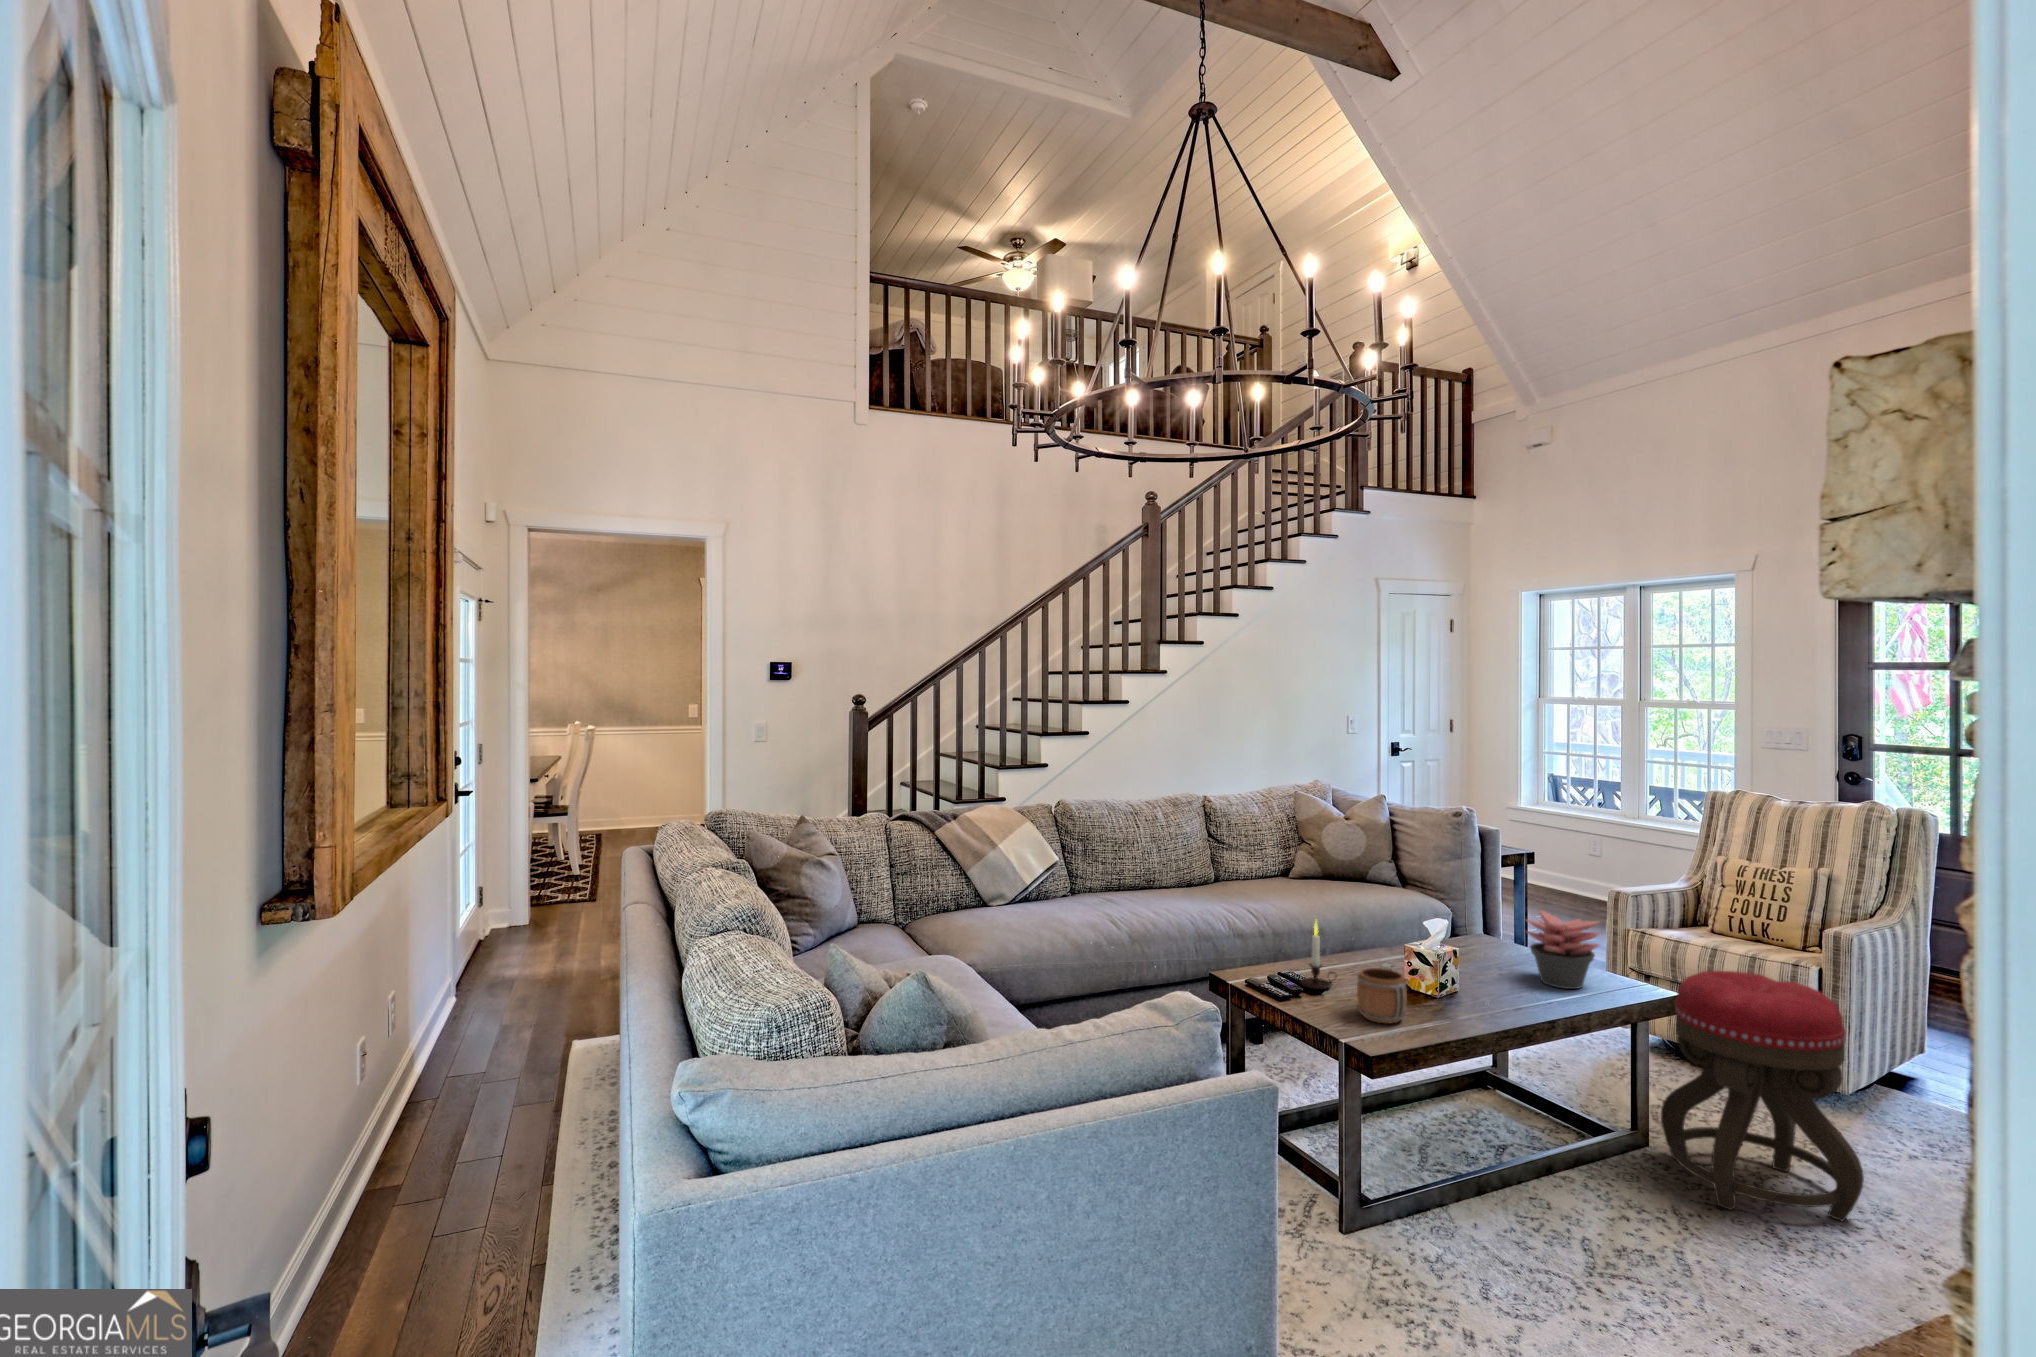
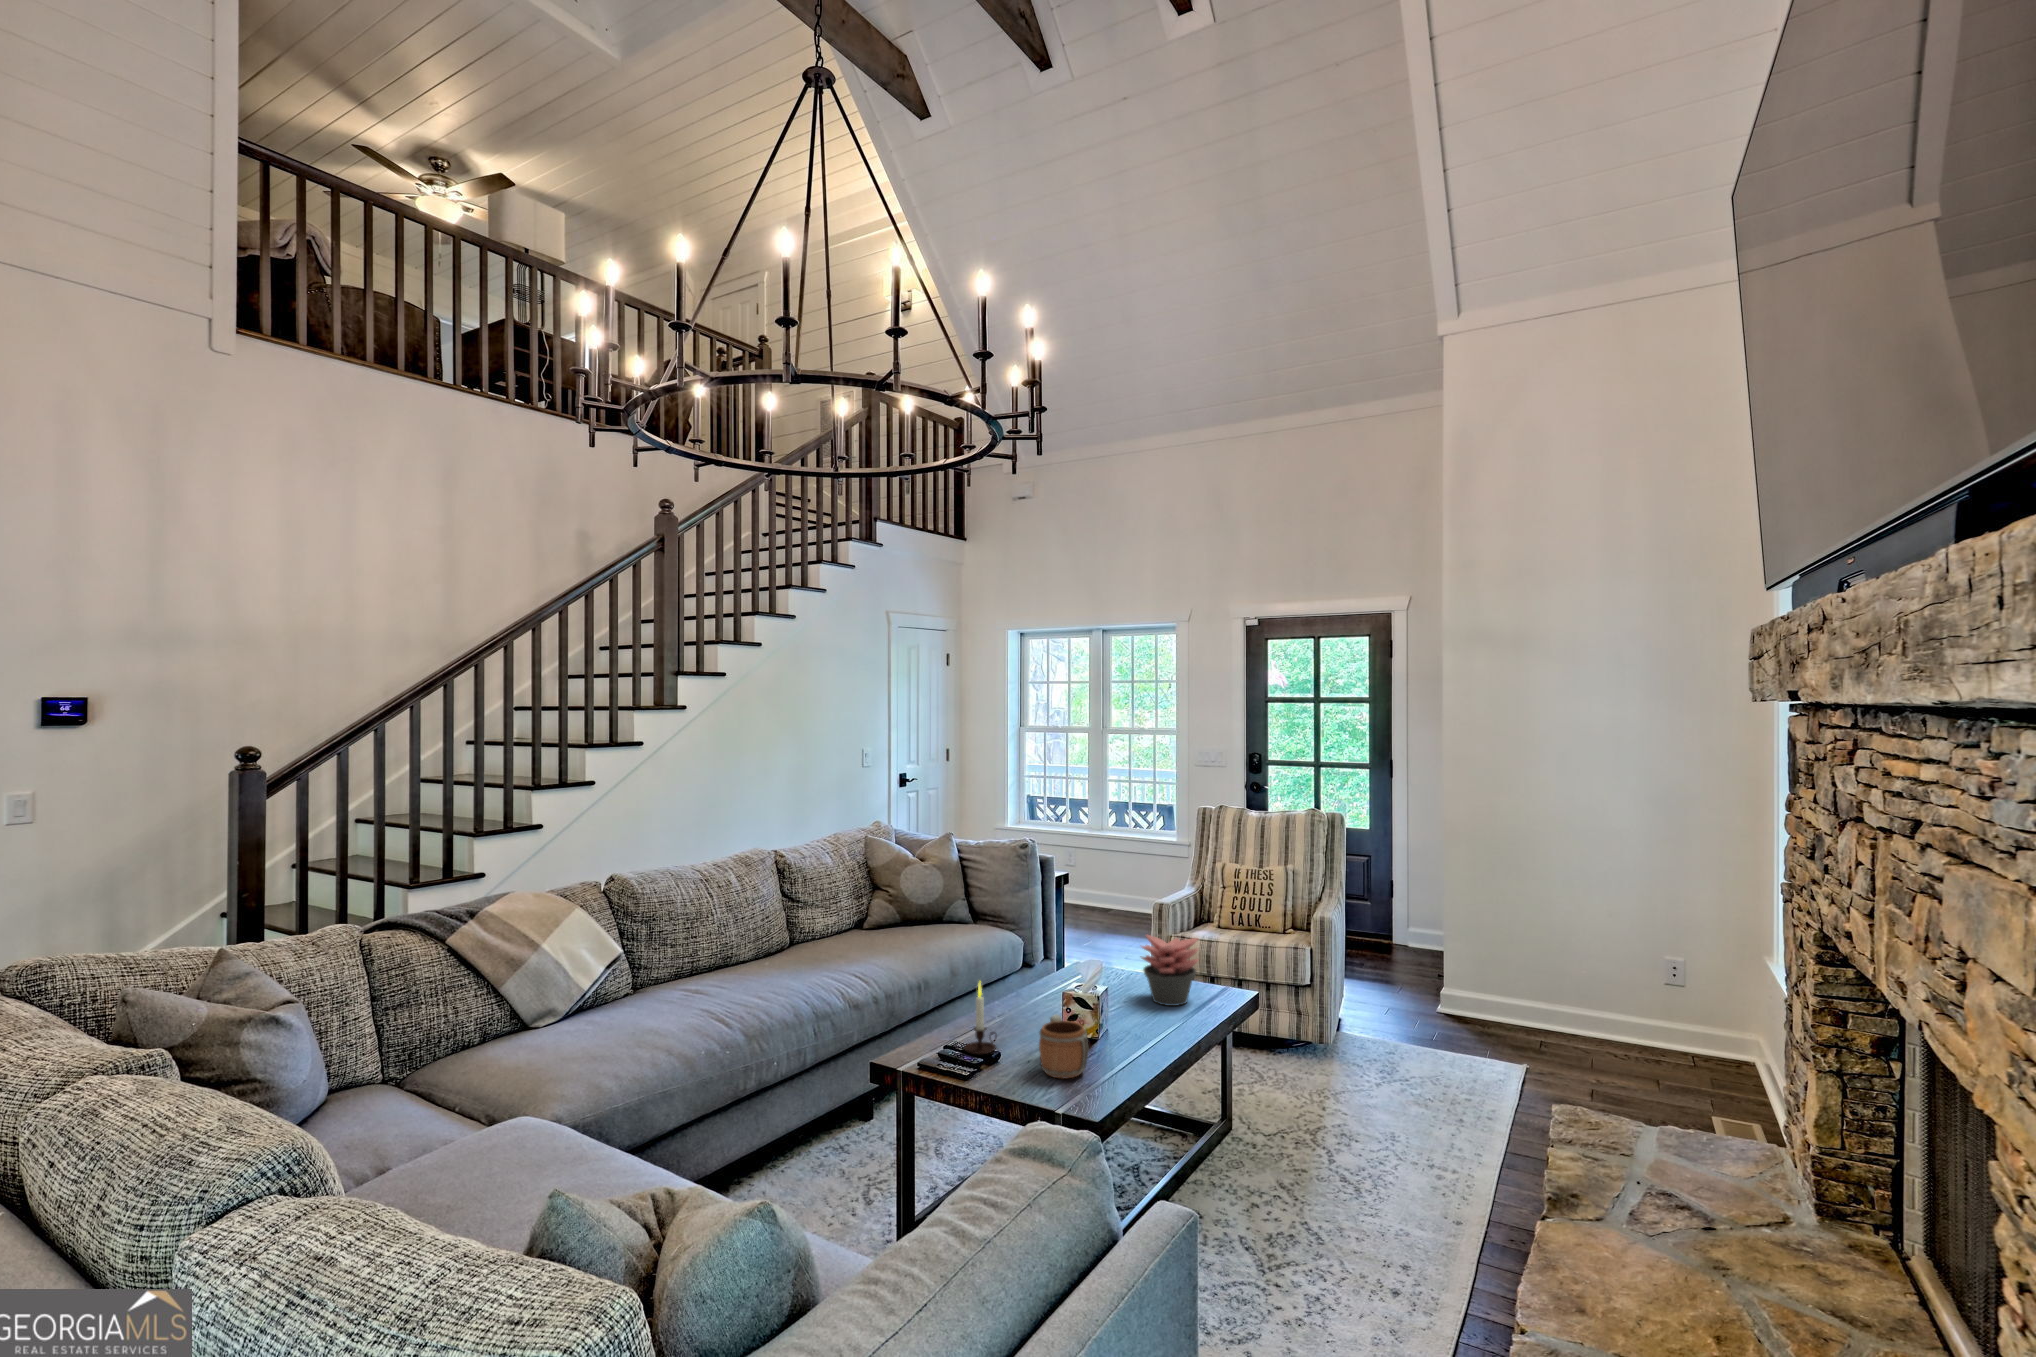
ottoman: present [1661,971,1864,1221] -> none [1247,965,1395,1174]

